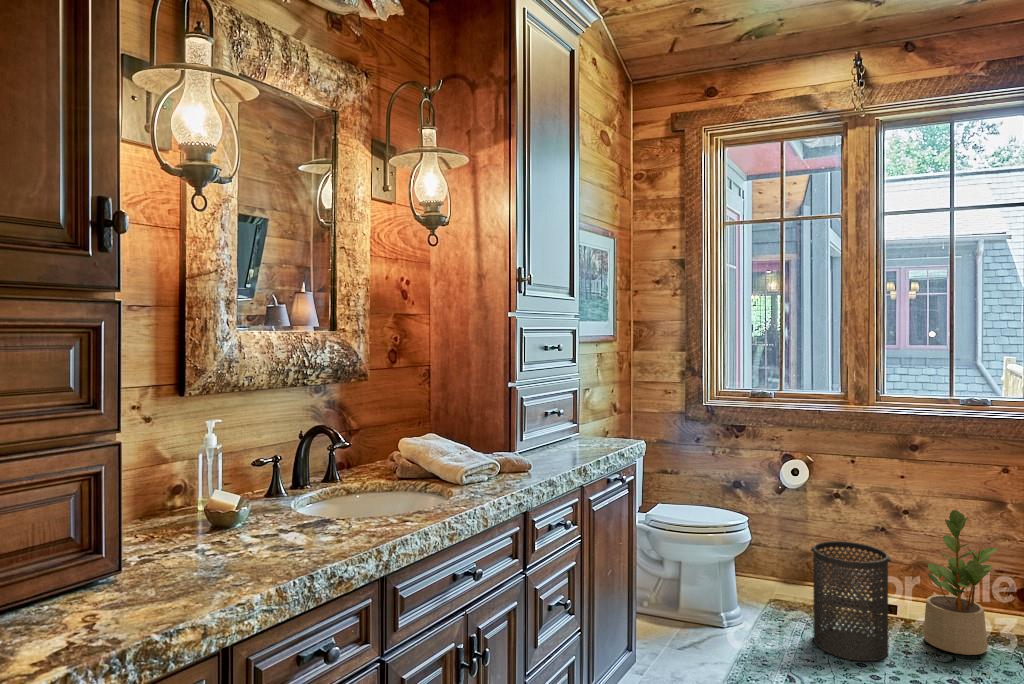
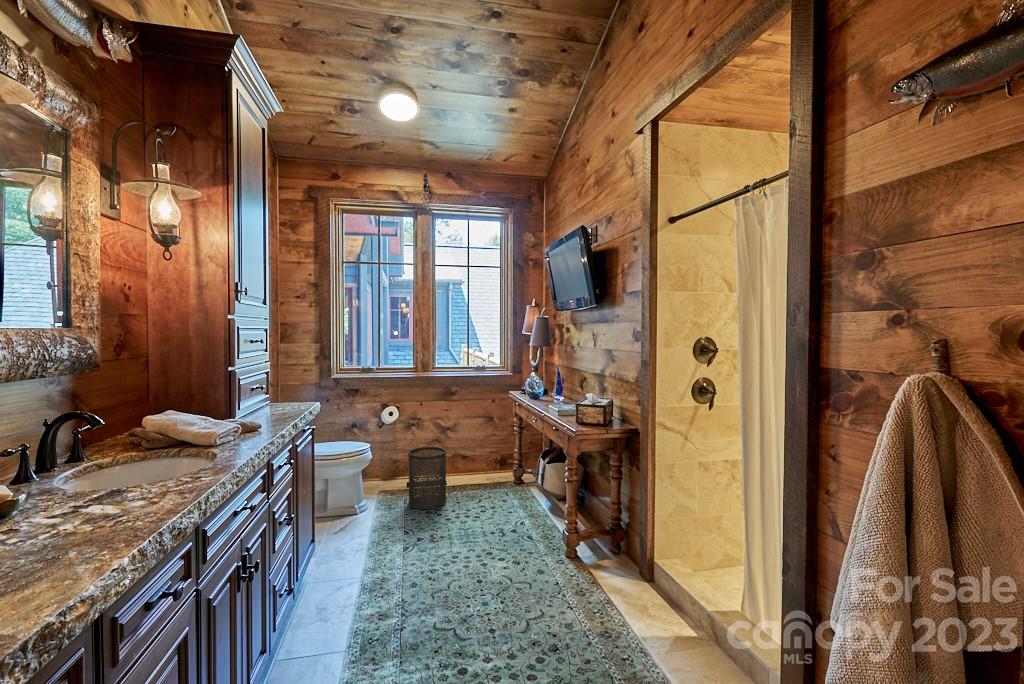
potted plant: present [923,510,997,655] -> none [458,422,488,492]

